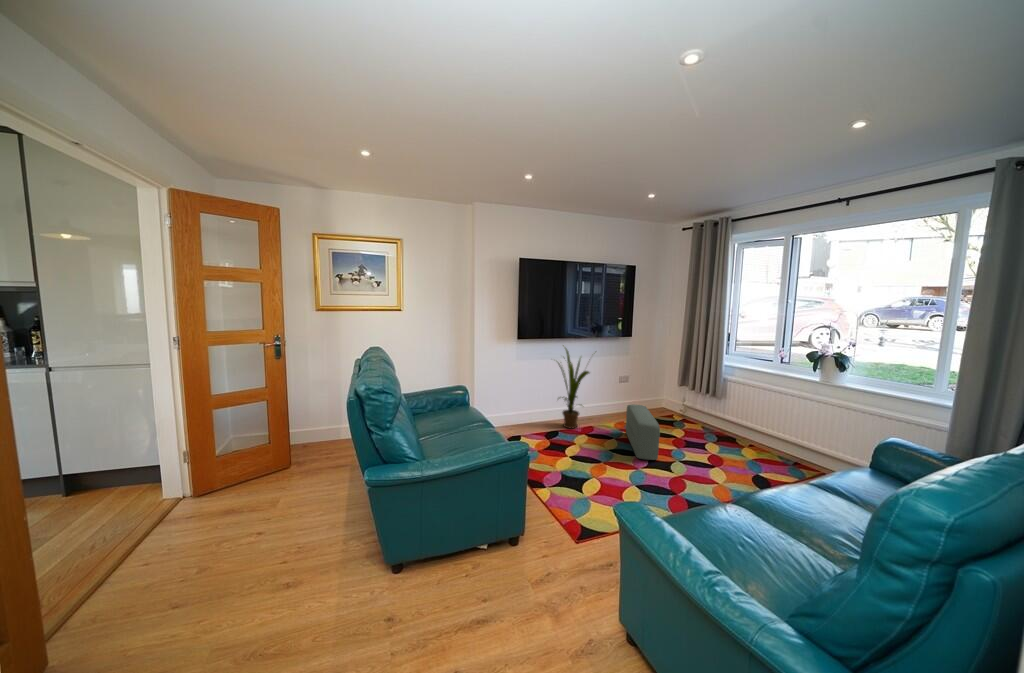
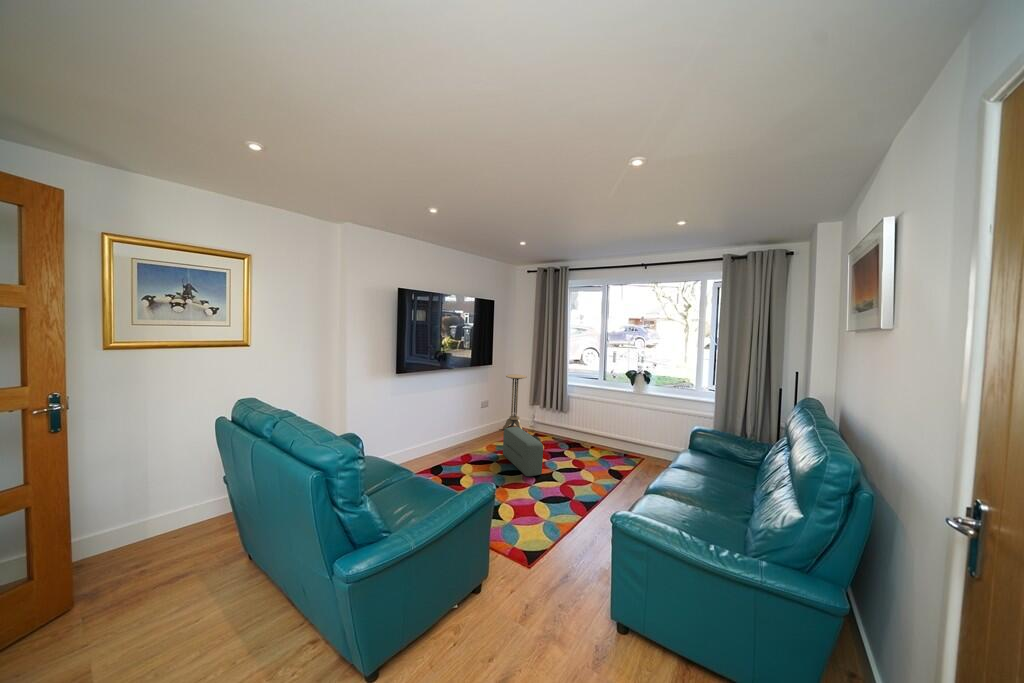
house plant: present [558,348,589,428] -> none [433,376,480,460]
side table: none [644,350,674,414] -> present [503,374,527,429]

